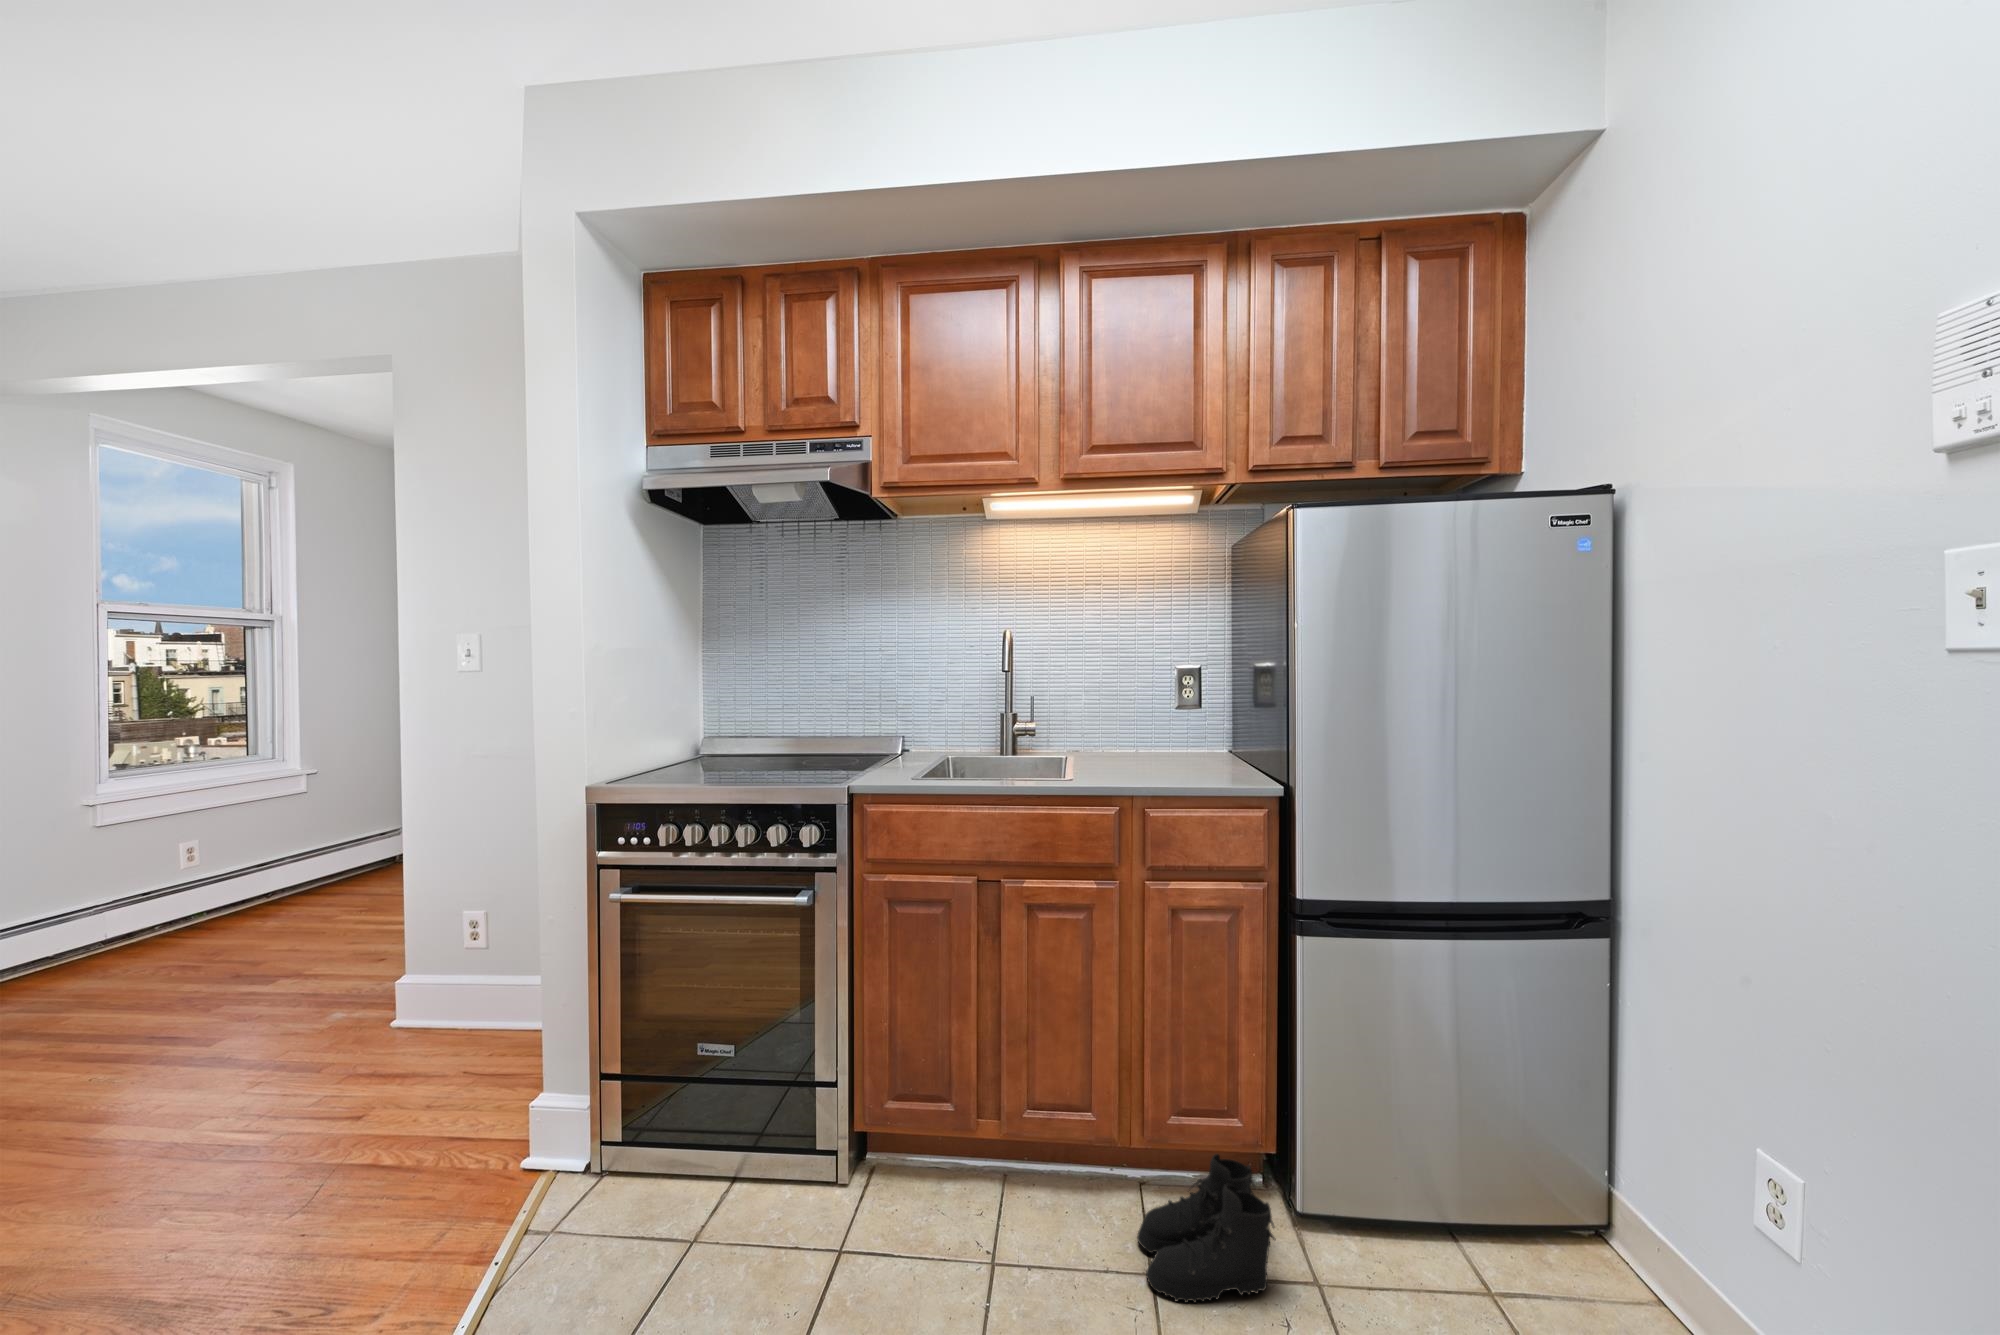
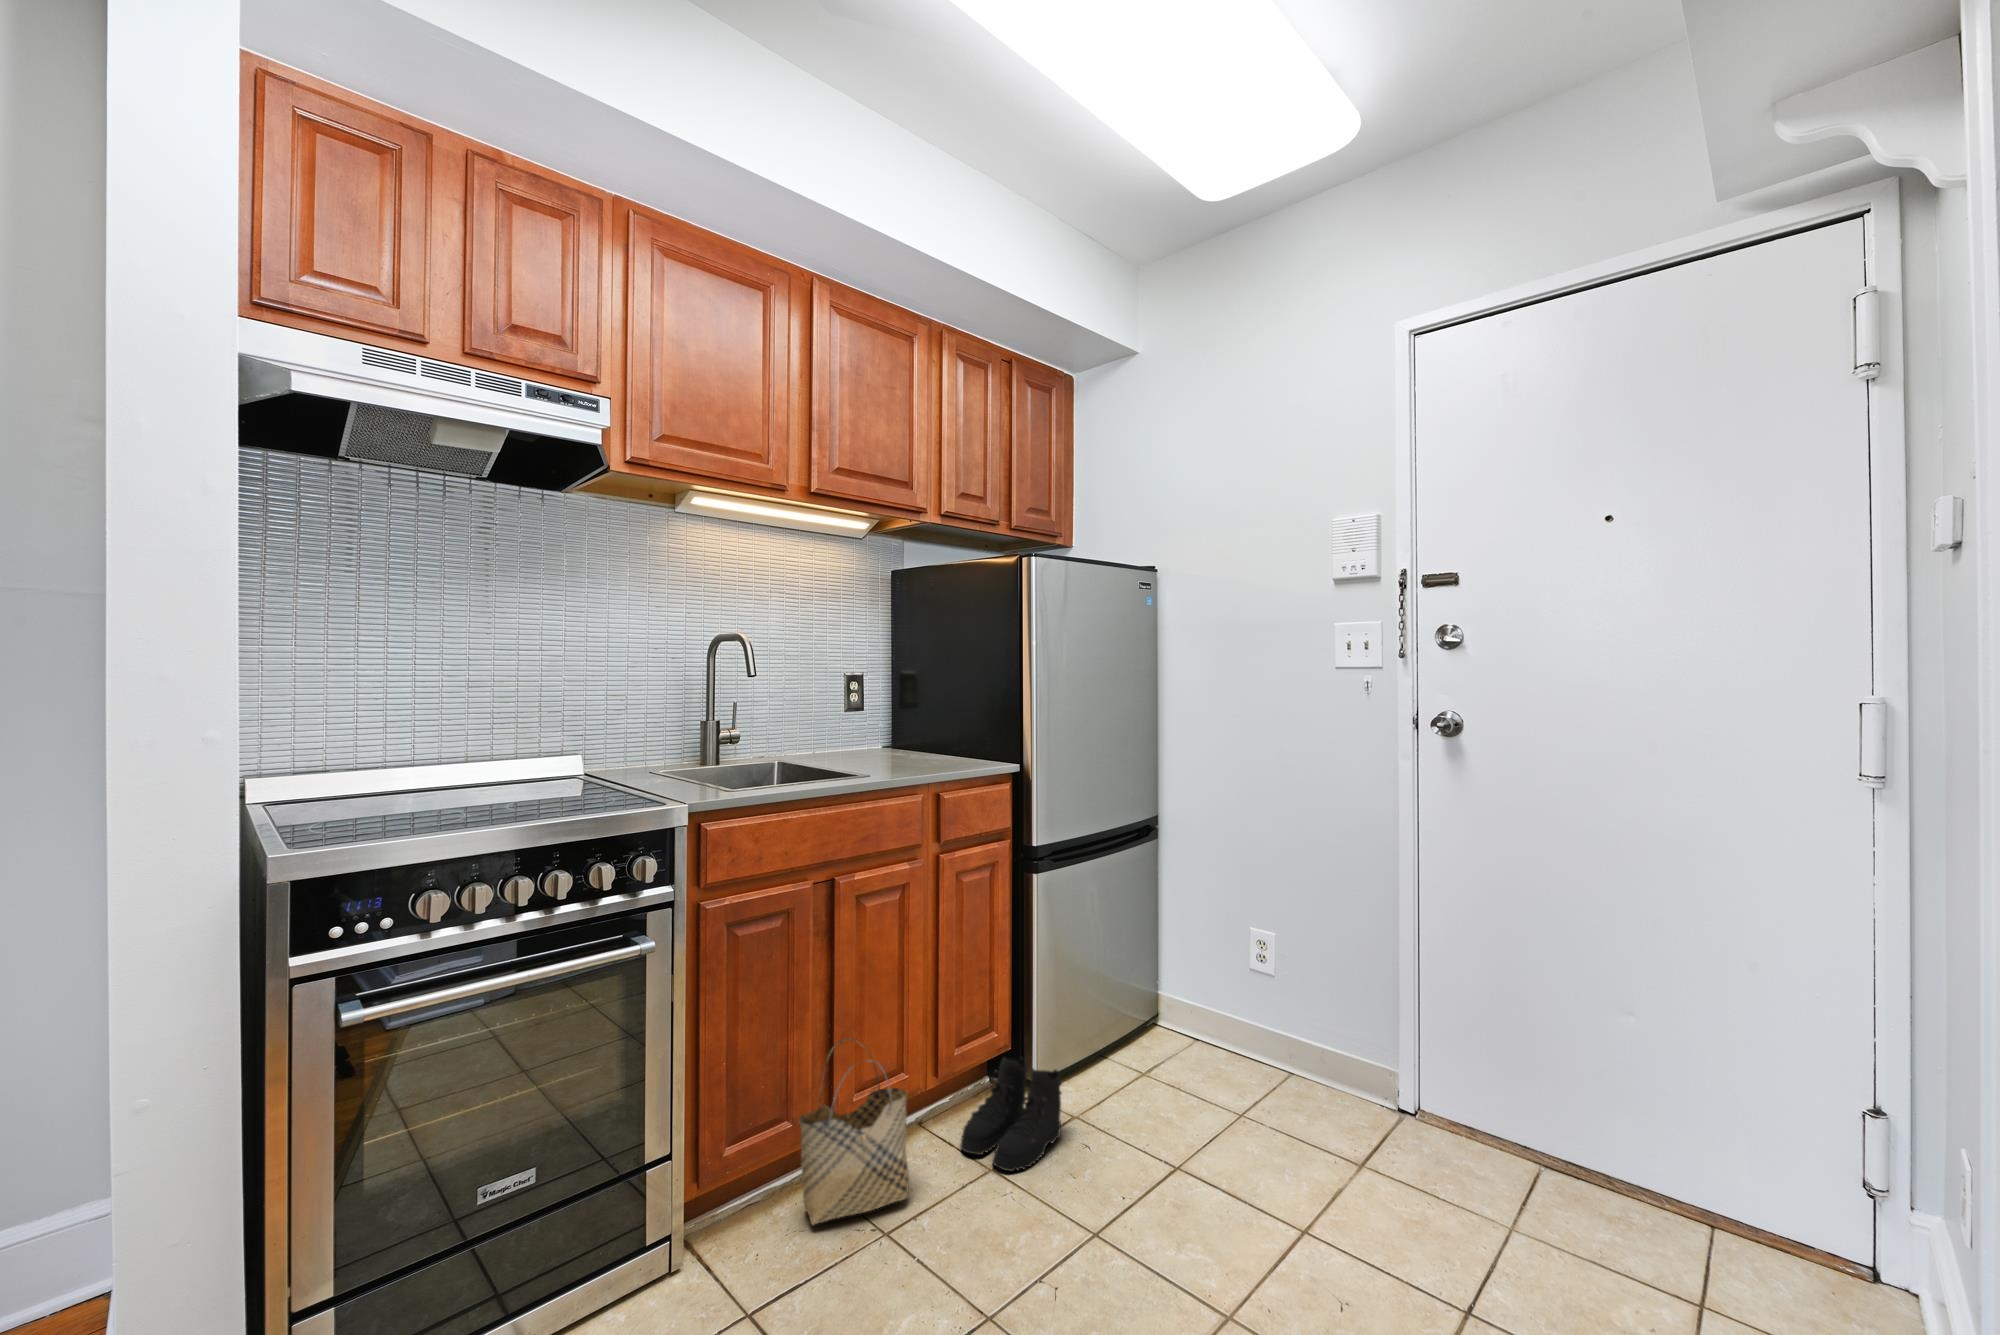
woven basket: none [940,1048,1054,1245] -> present [798,1038,909,1225]

